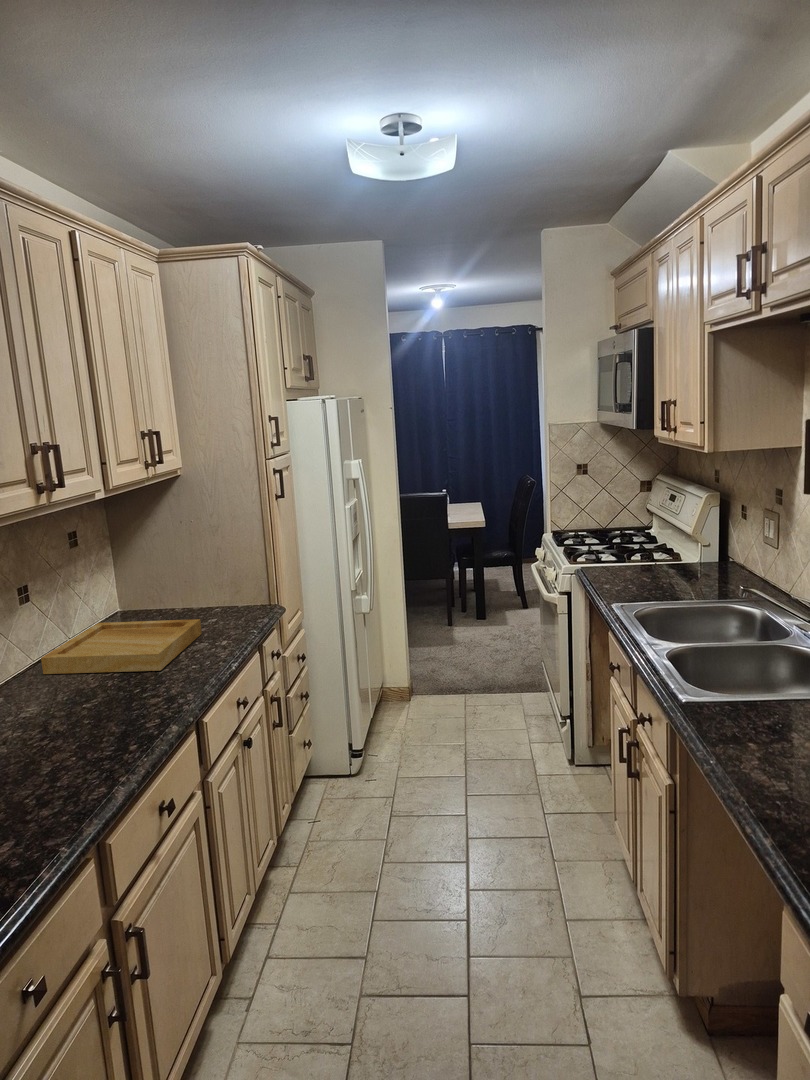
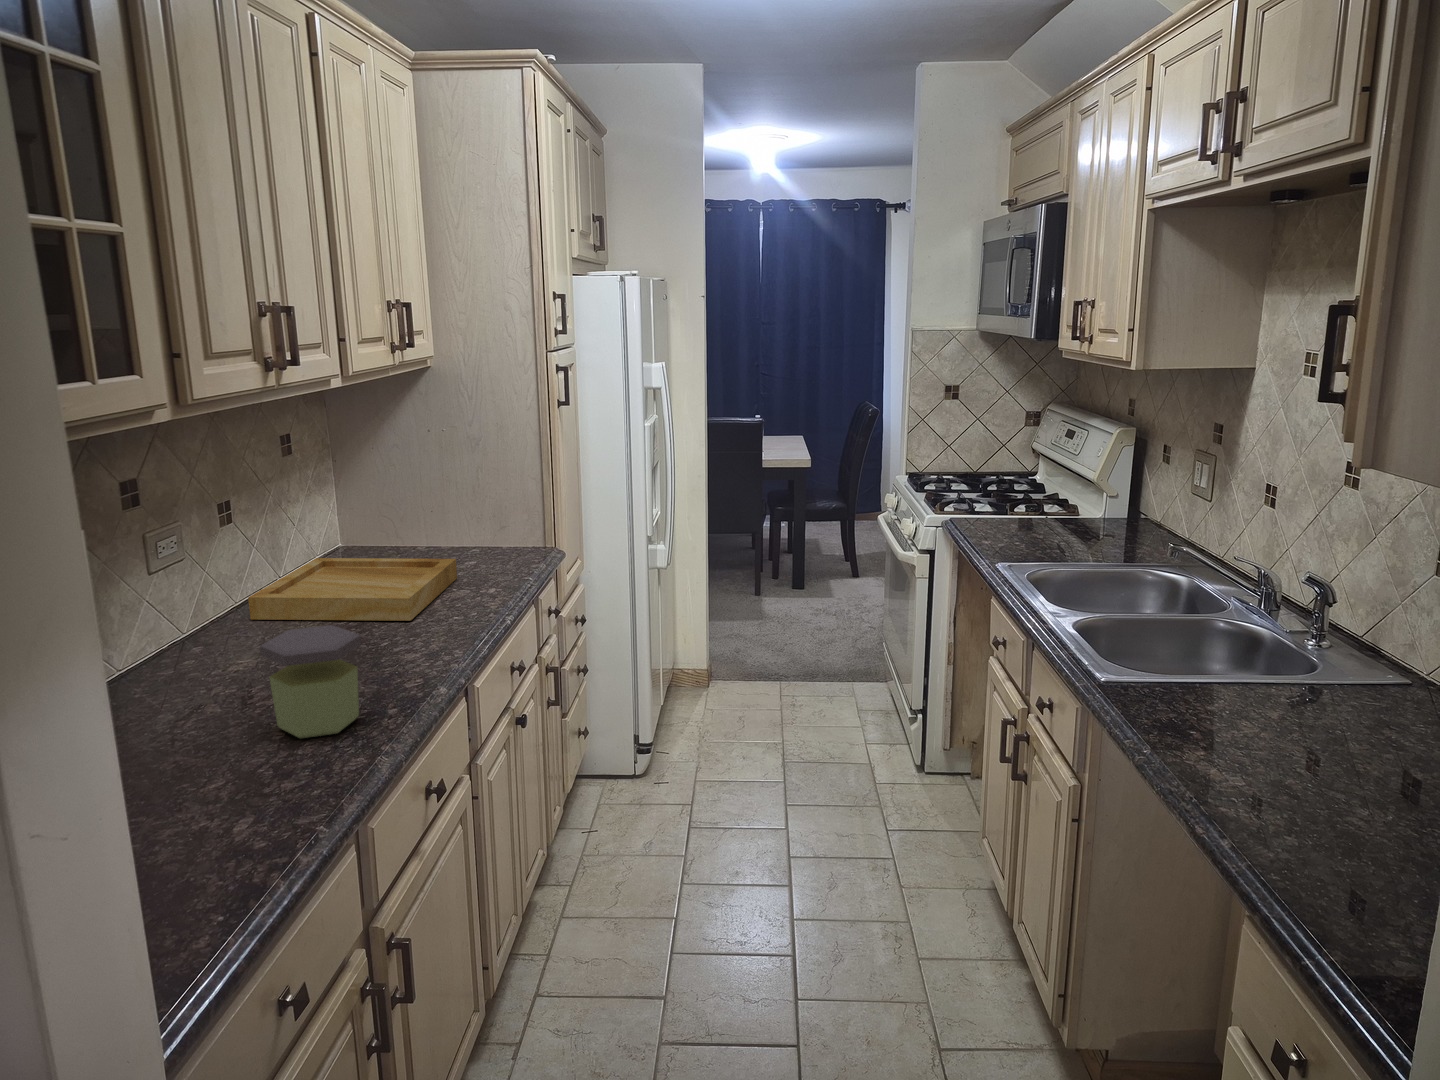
jar: none [27,684,106,774] -> present [260,625,361,738]

